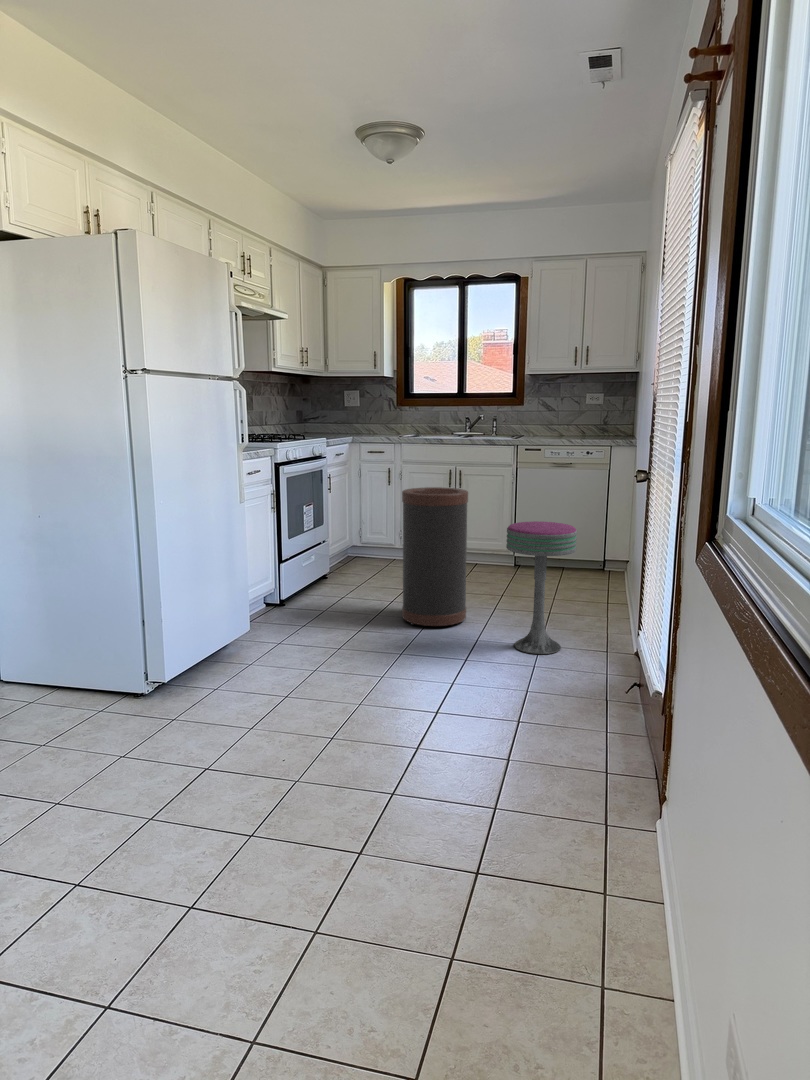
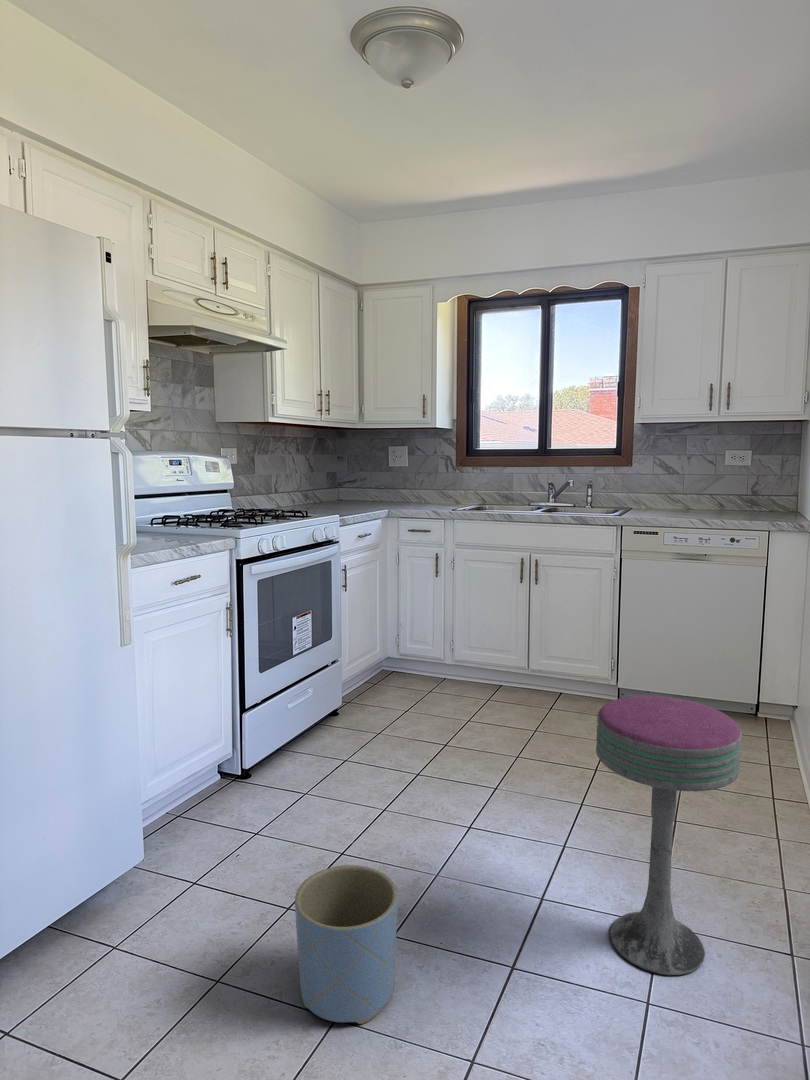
trash can: present [402,487,468,626] -> none [420,607,533,857]
planter: none [359,609,411,674] -> present [295,865,398,1024]

